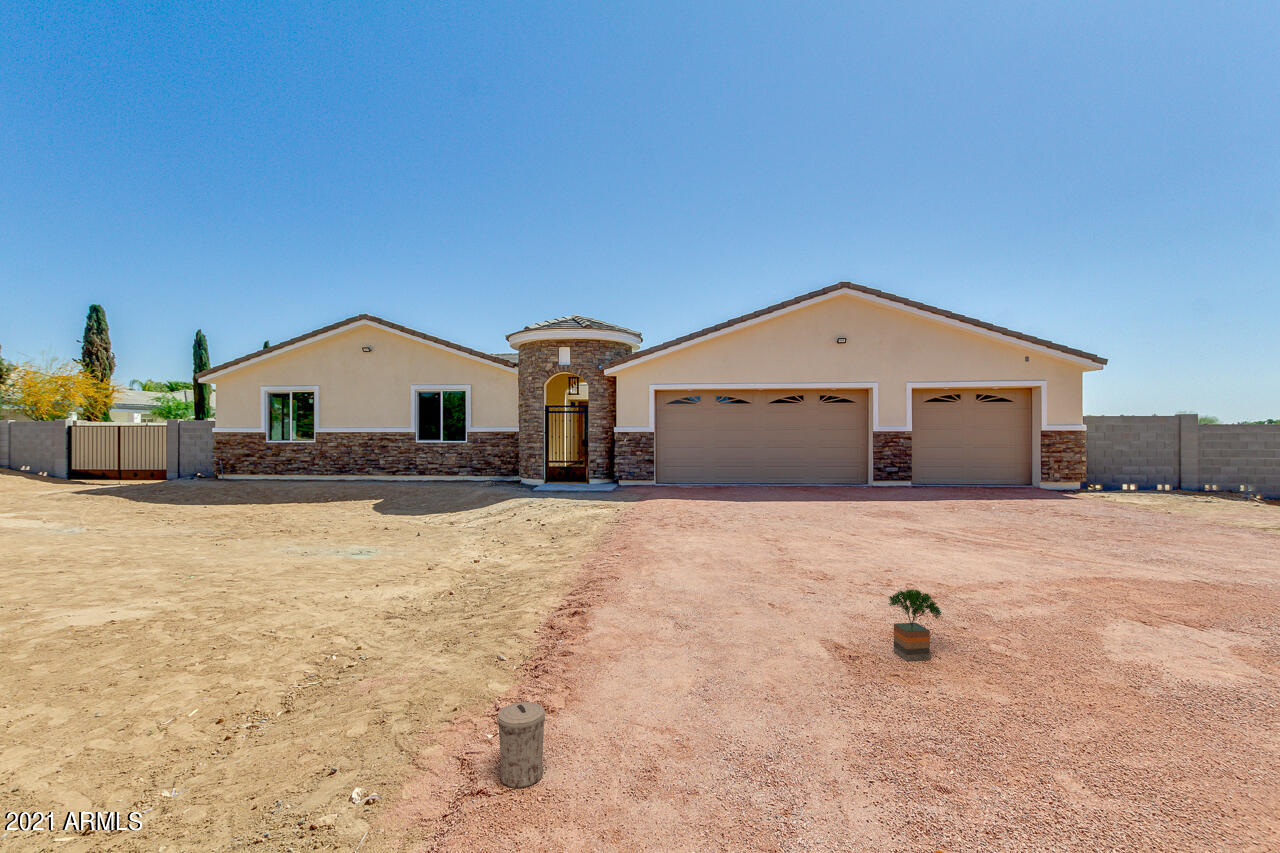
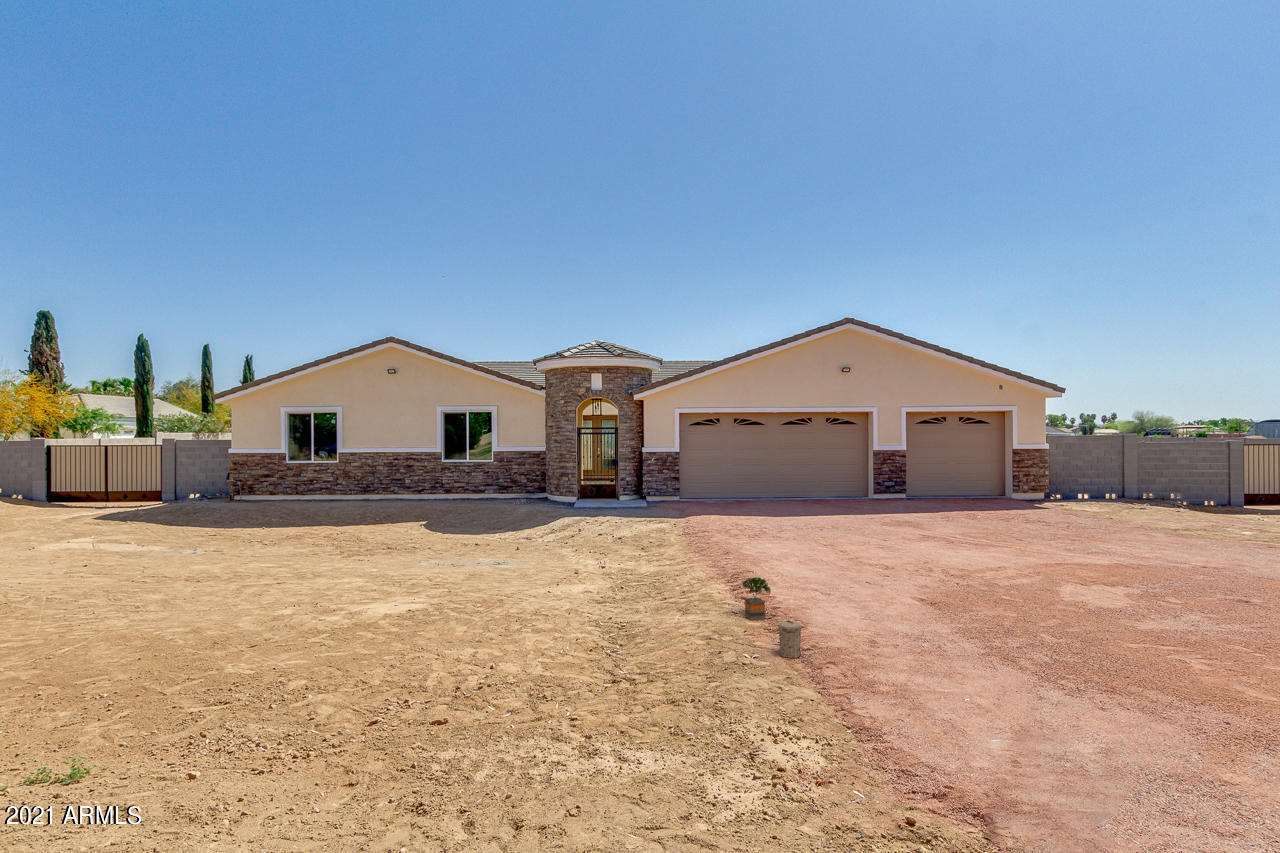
potted tree: present [889,590,941,661] -> present [742,577,771,620]

